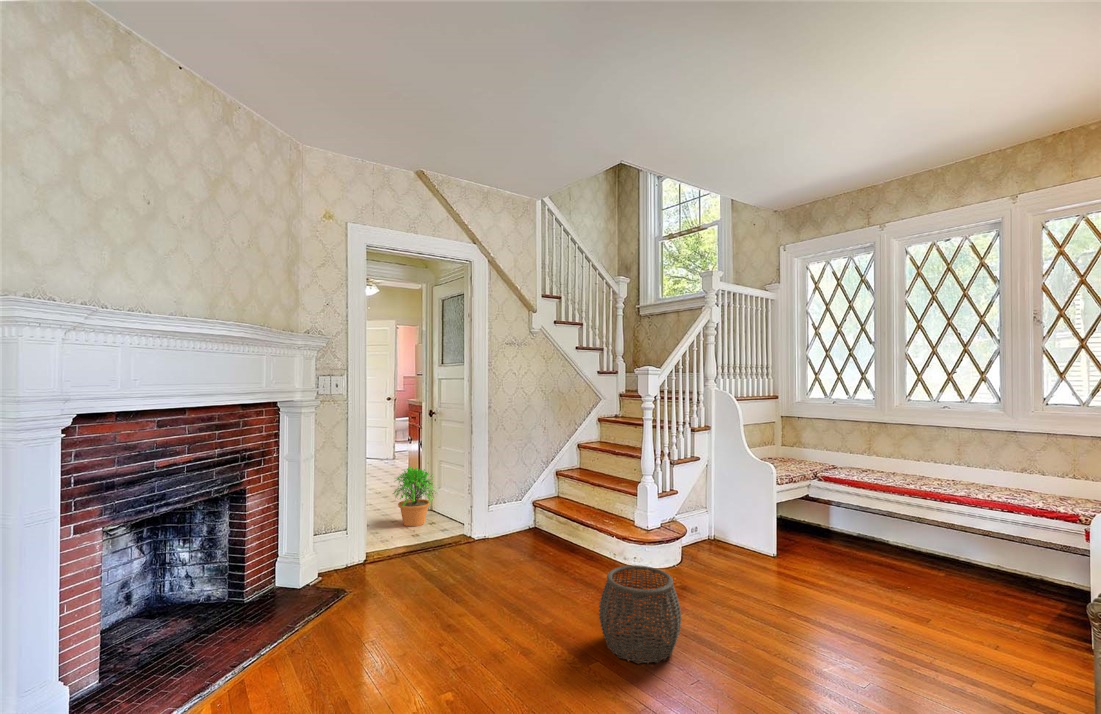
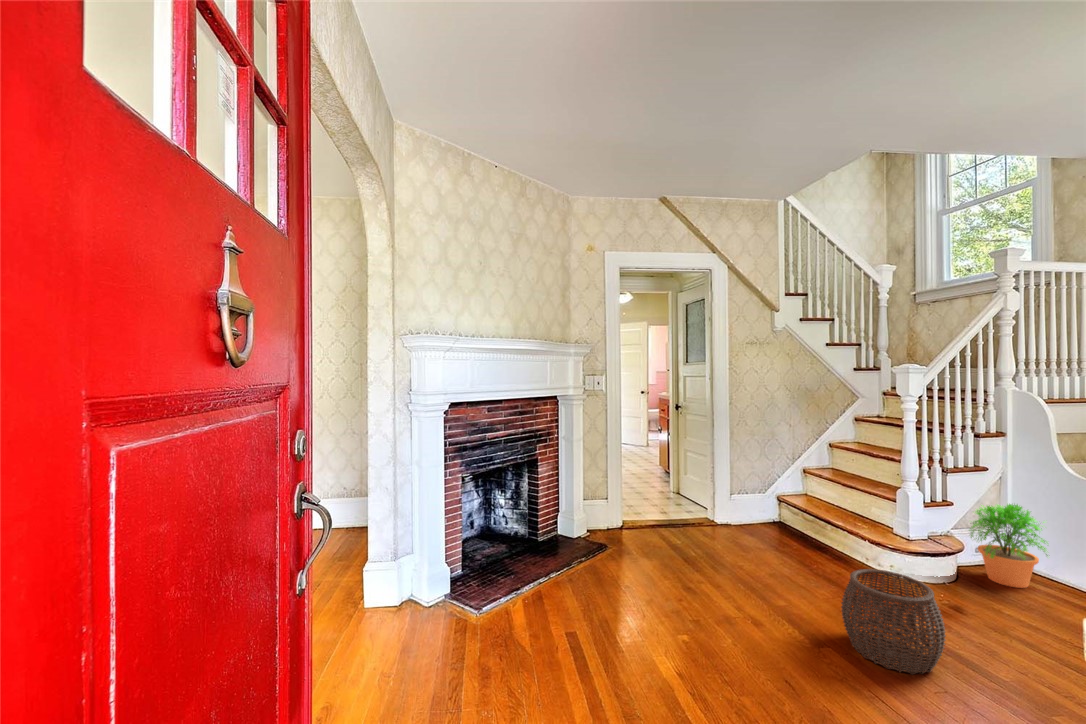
potted plant: present [393,467,433,526] -> present [969,504,1048,588]

